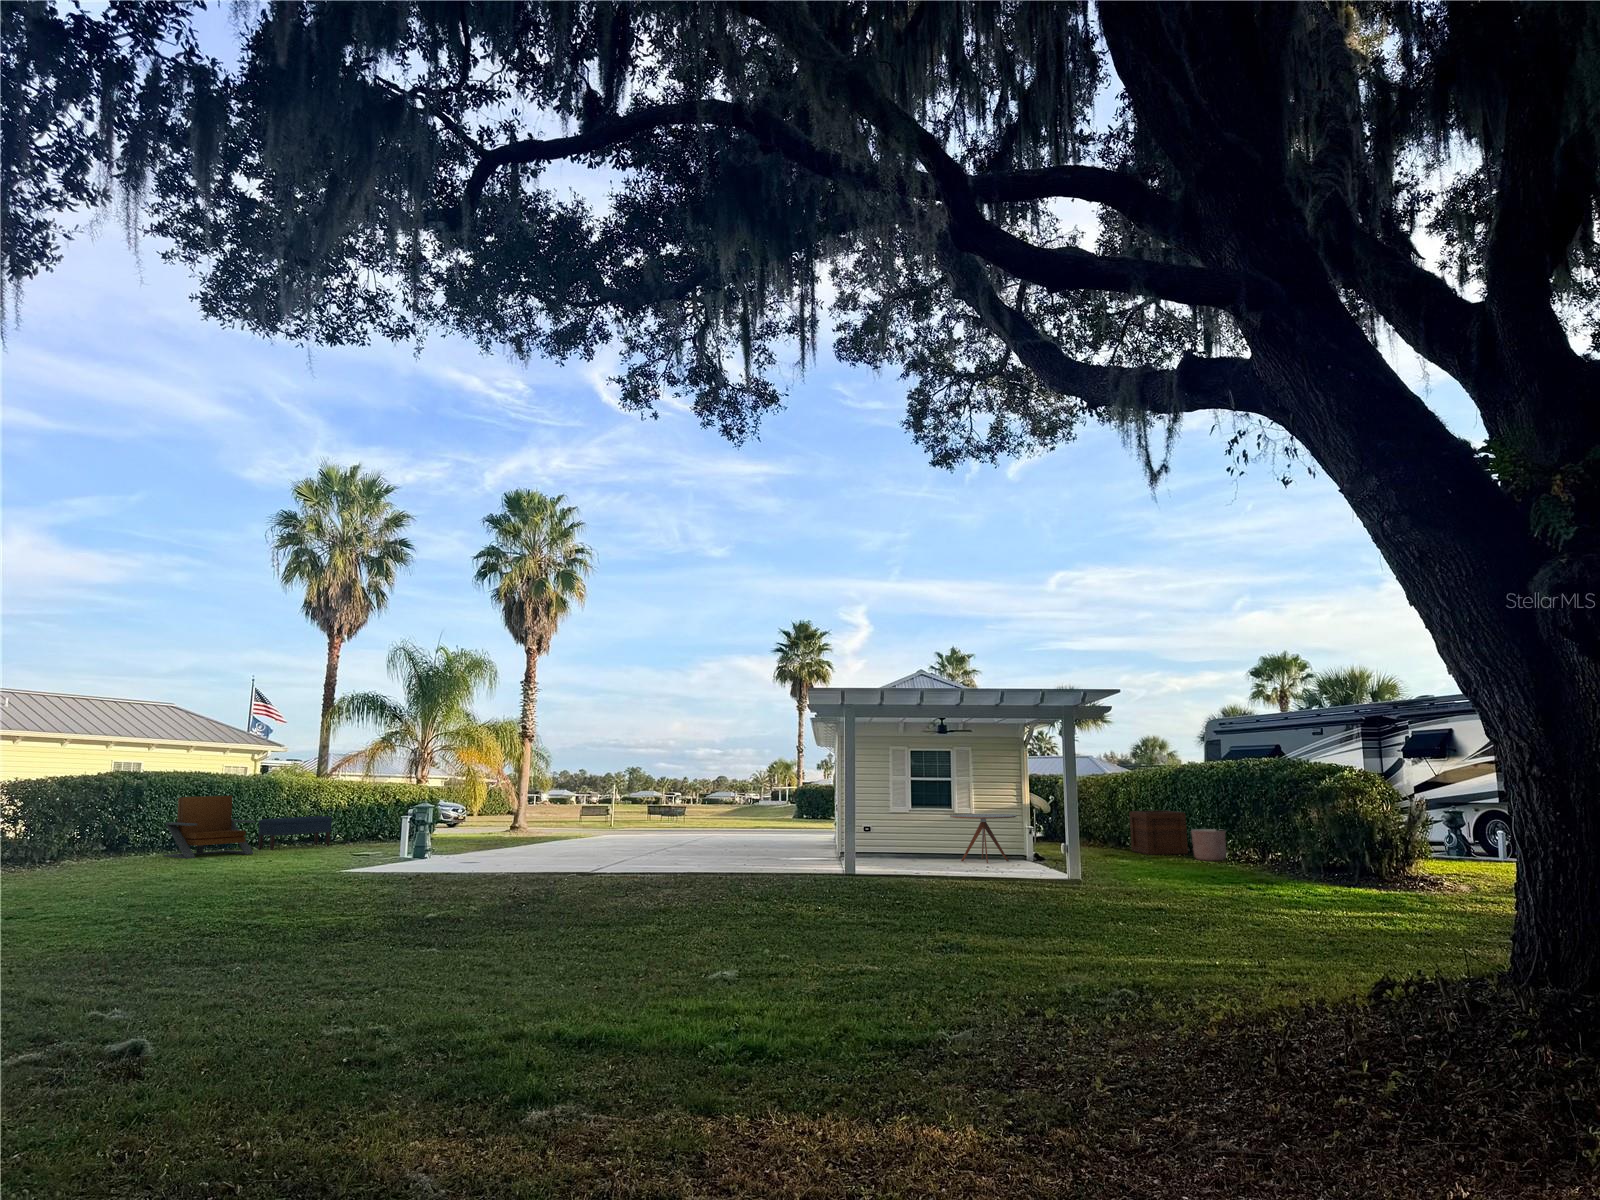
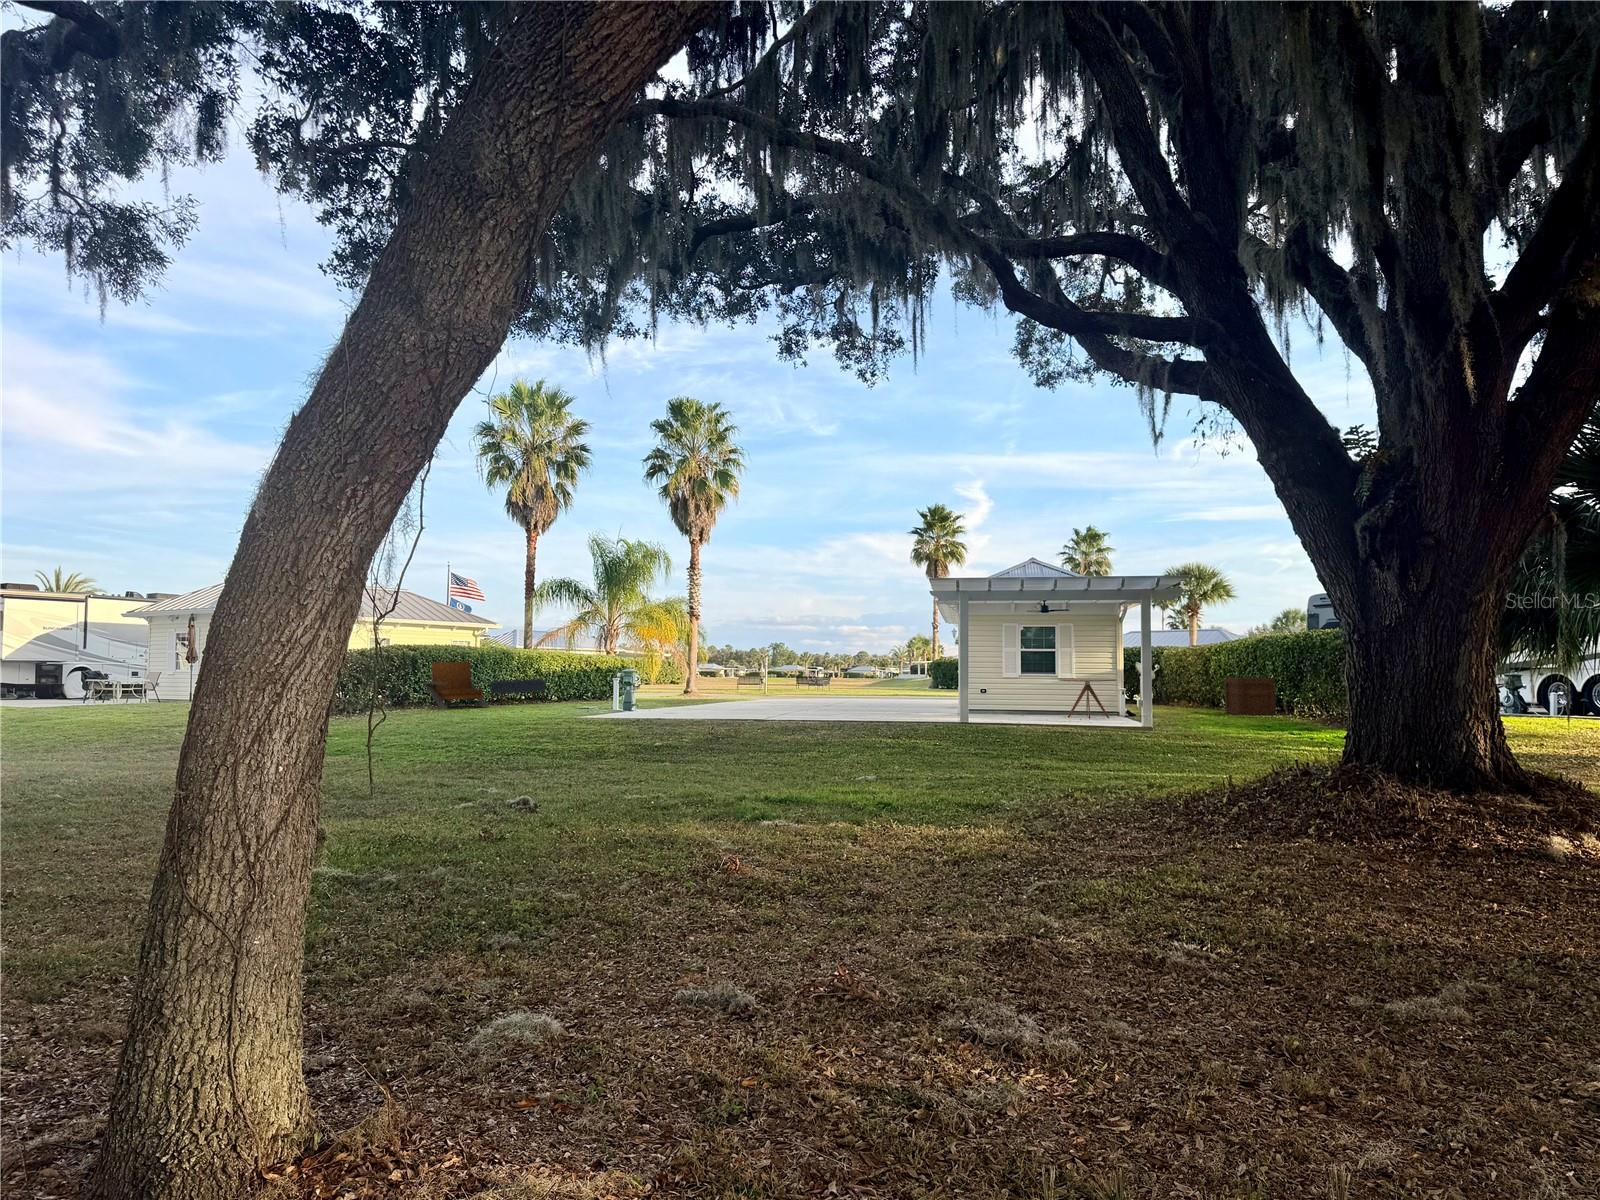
planter: present [1191,829,1226,861] -> none [1277,692,1308,719]

